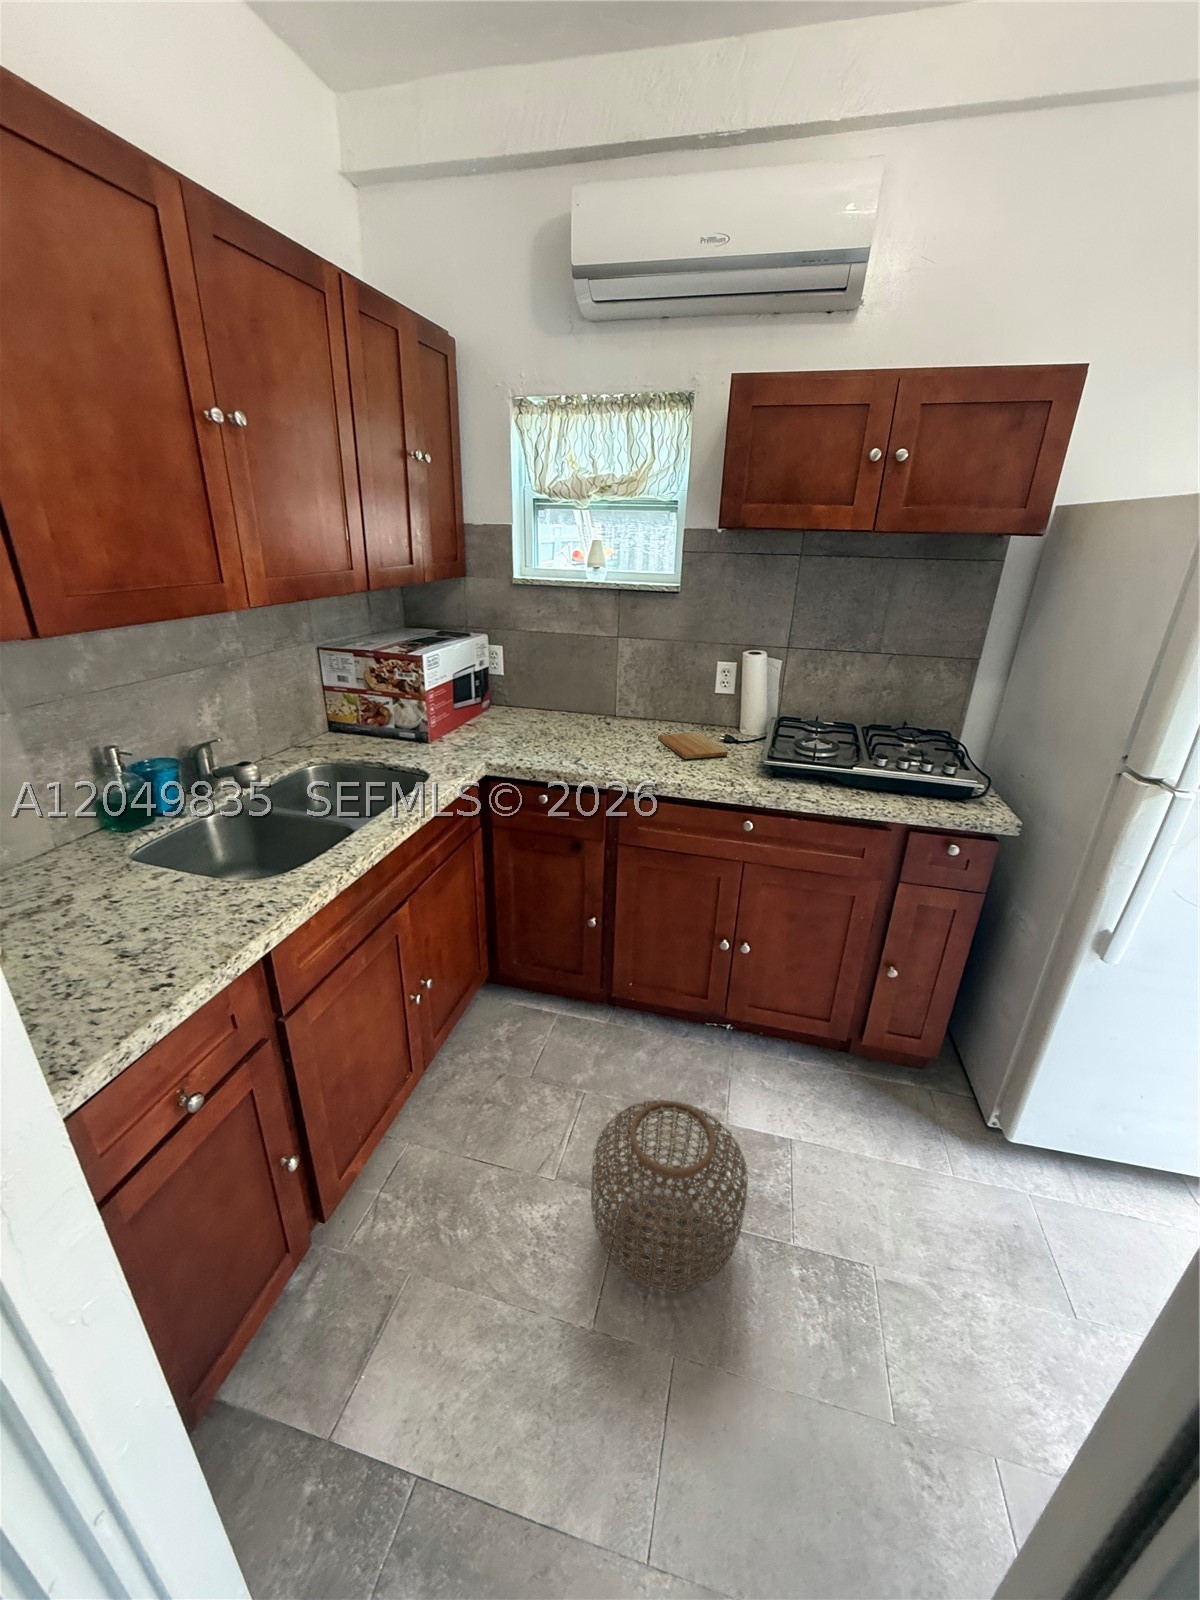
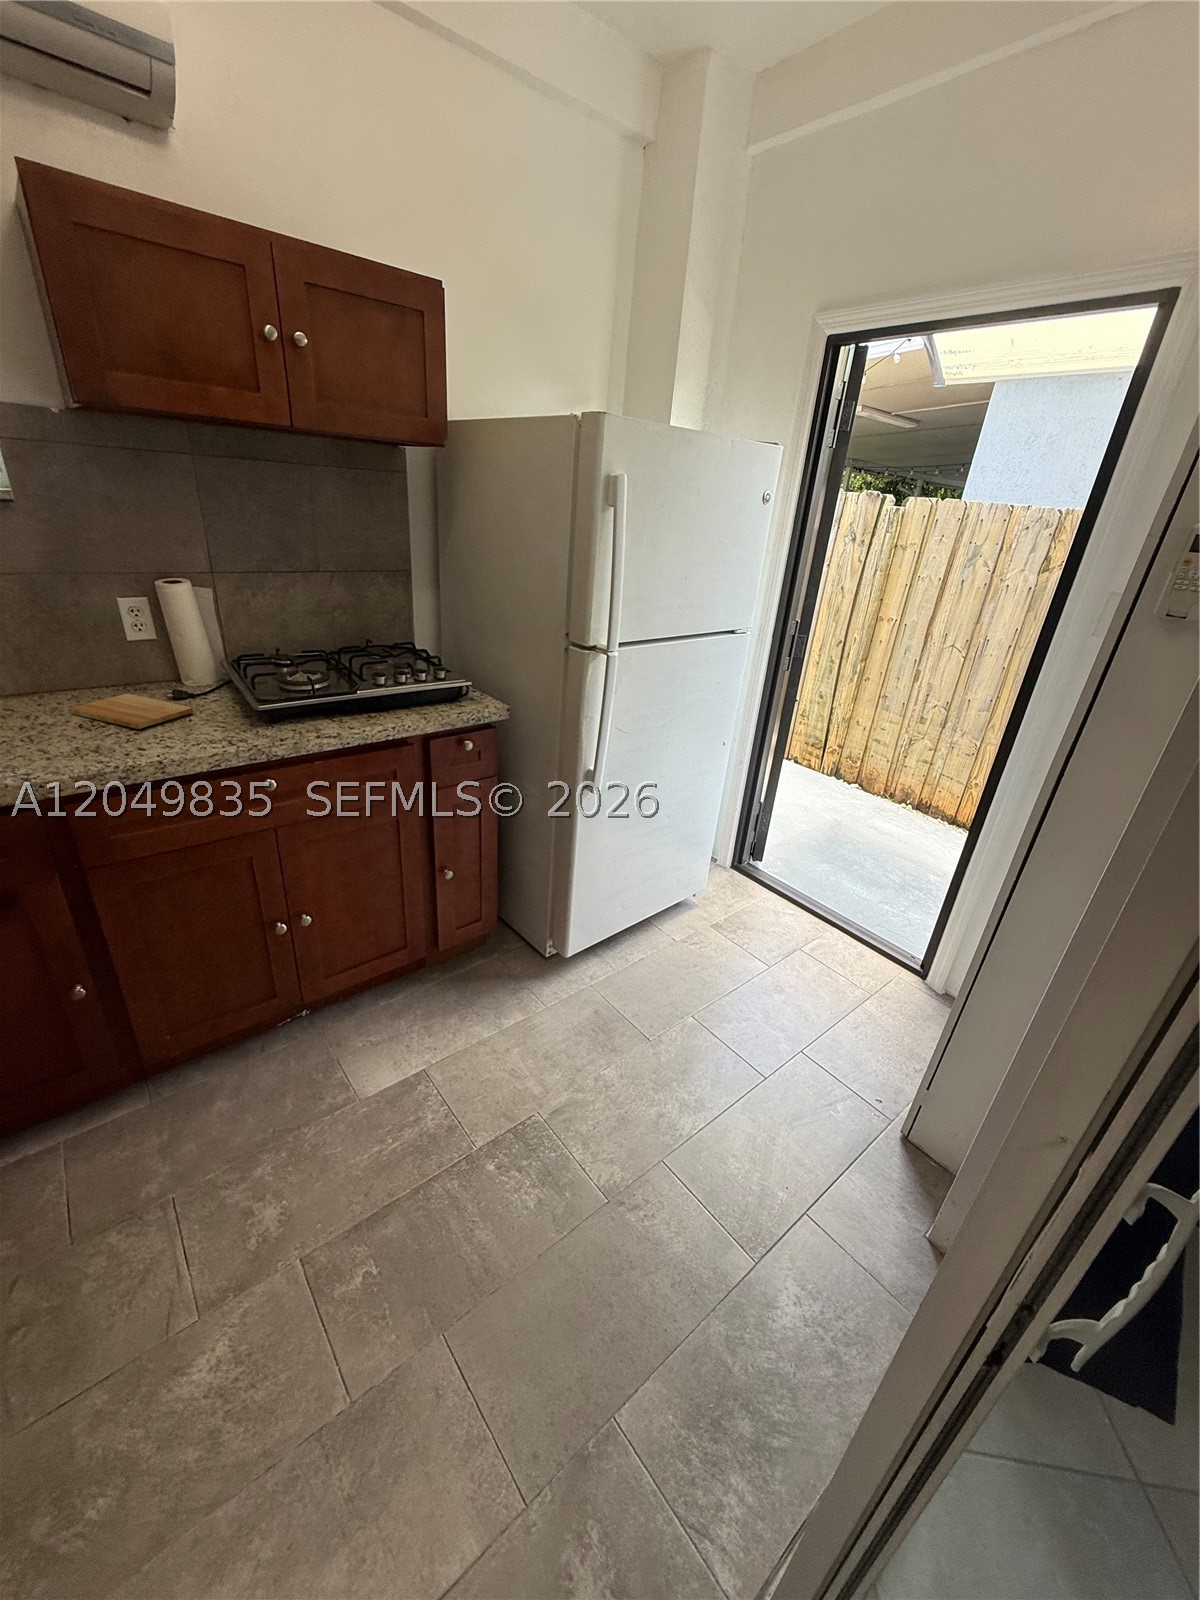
woven basket: present [591,1100,748,1292] -> none [262,1097,450,1315]

